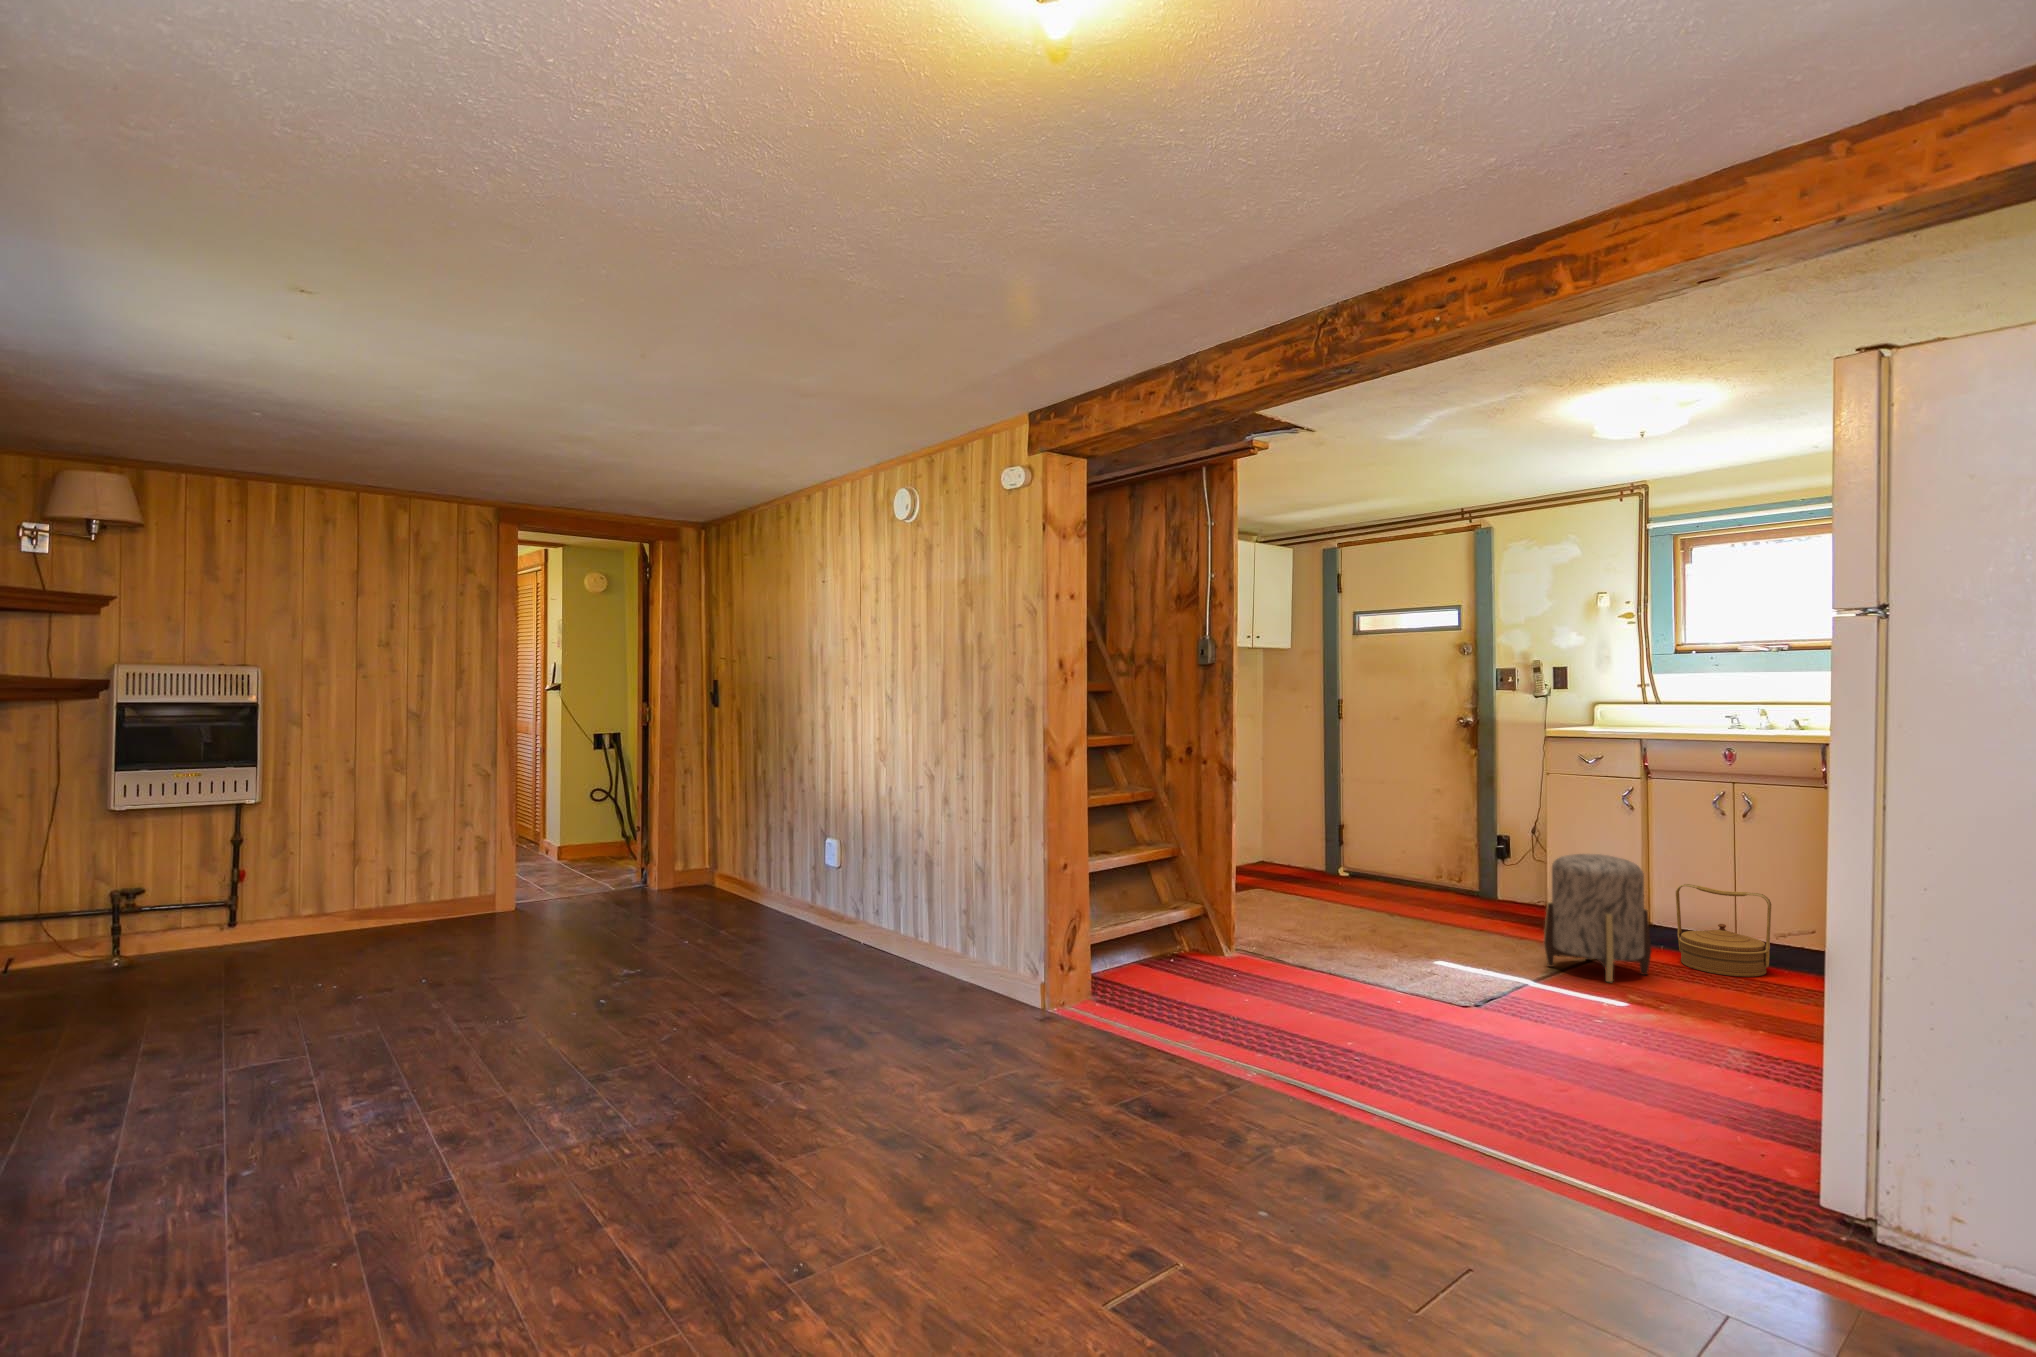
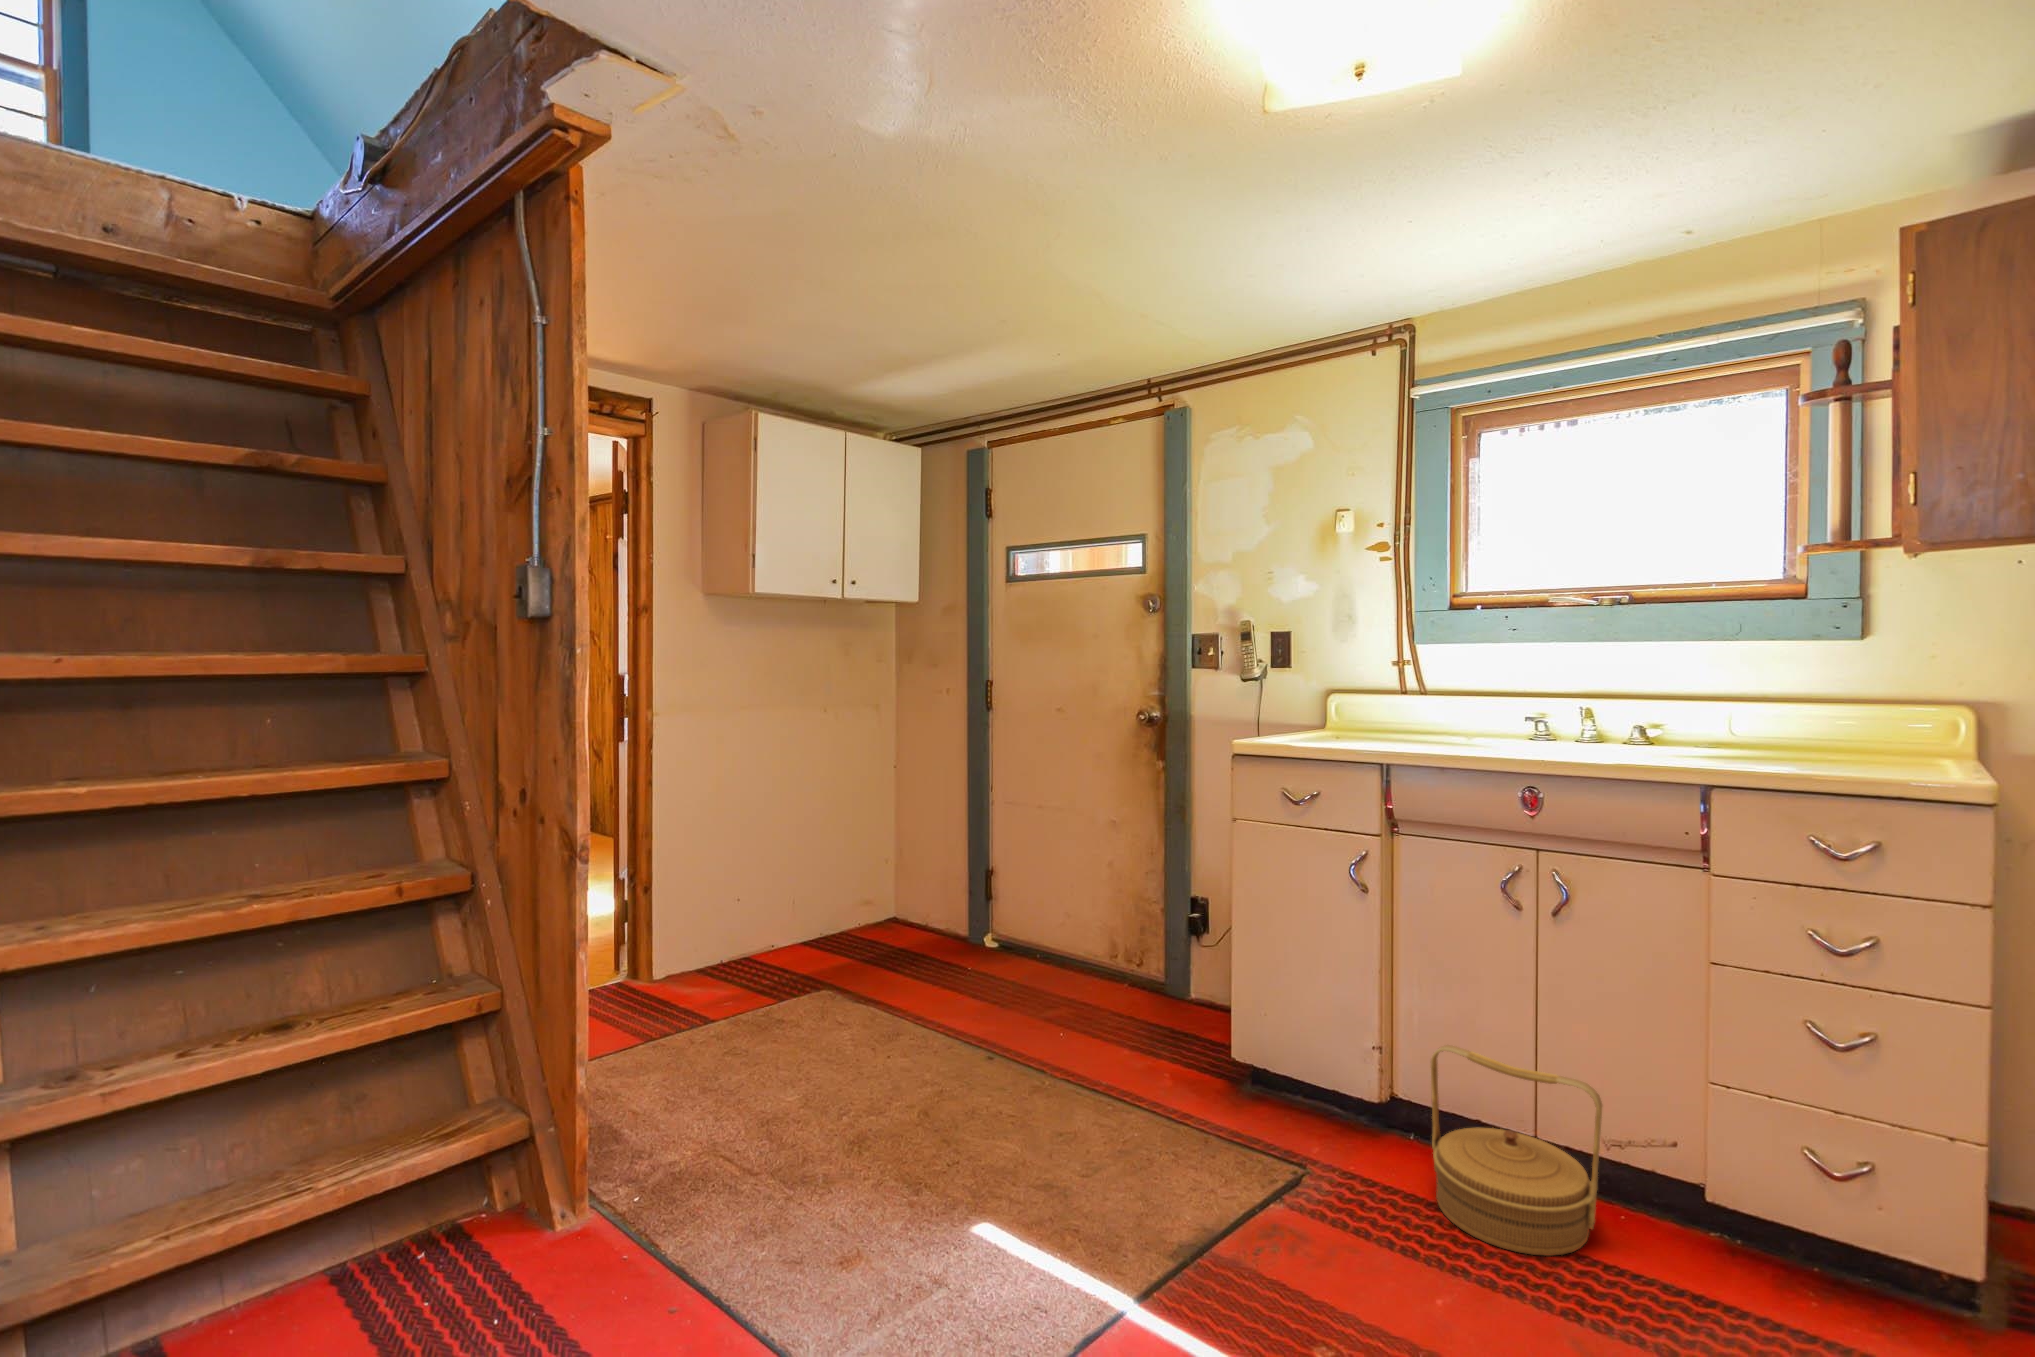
ottoman: present [1544,854,1652,982] -> none [1174,1003,1375,1310]

